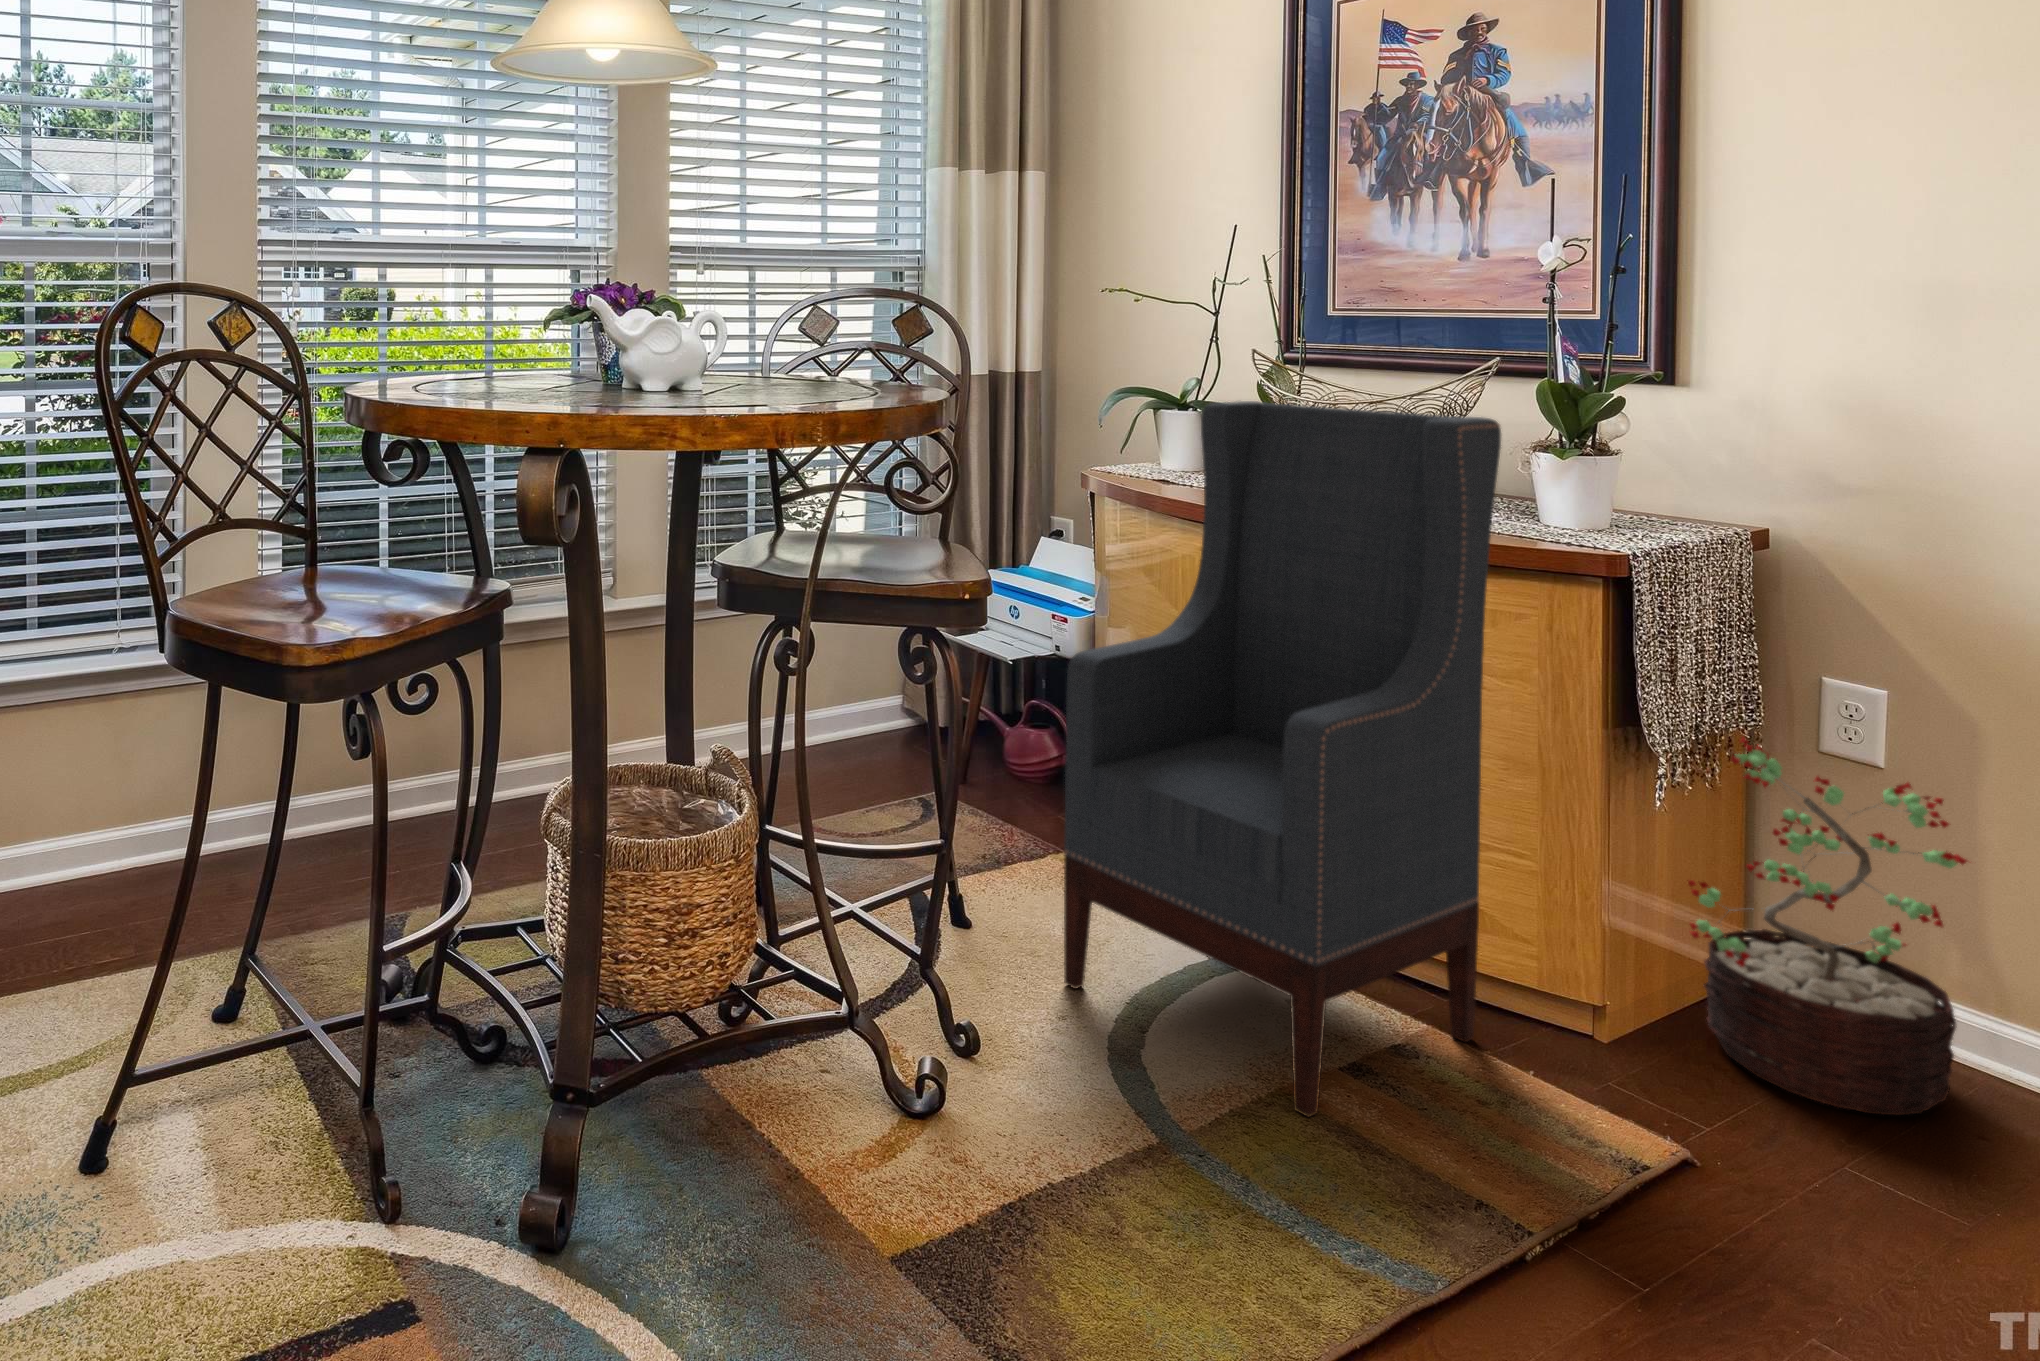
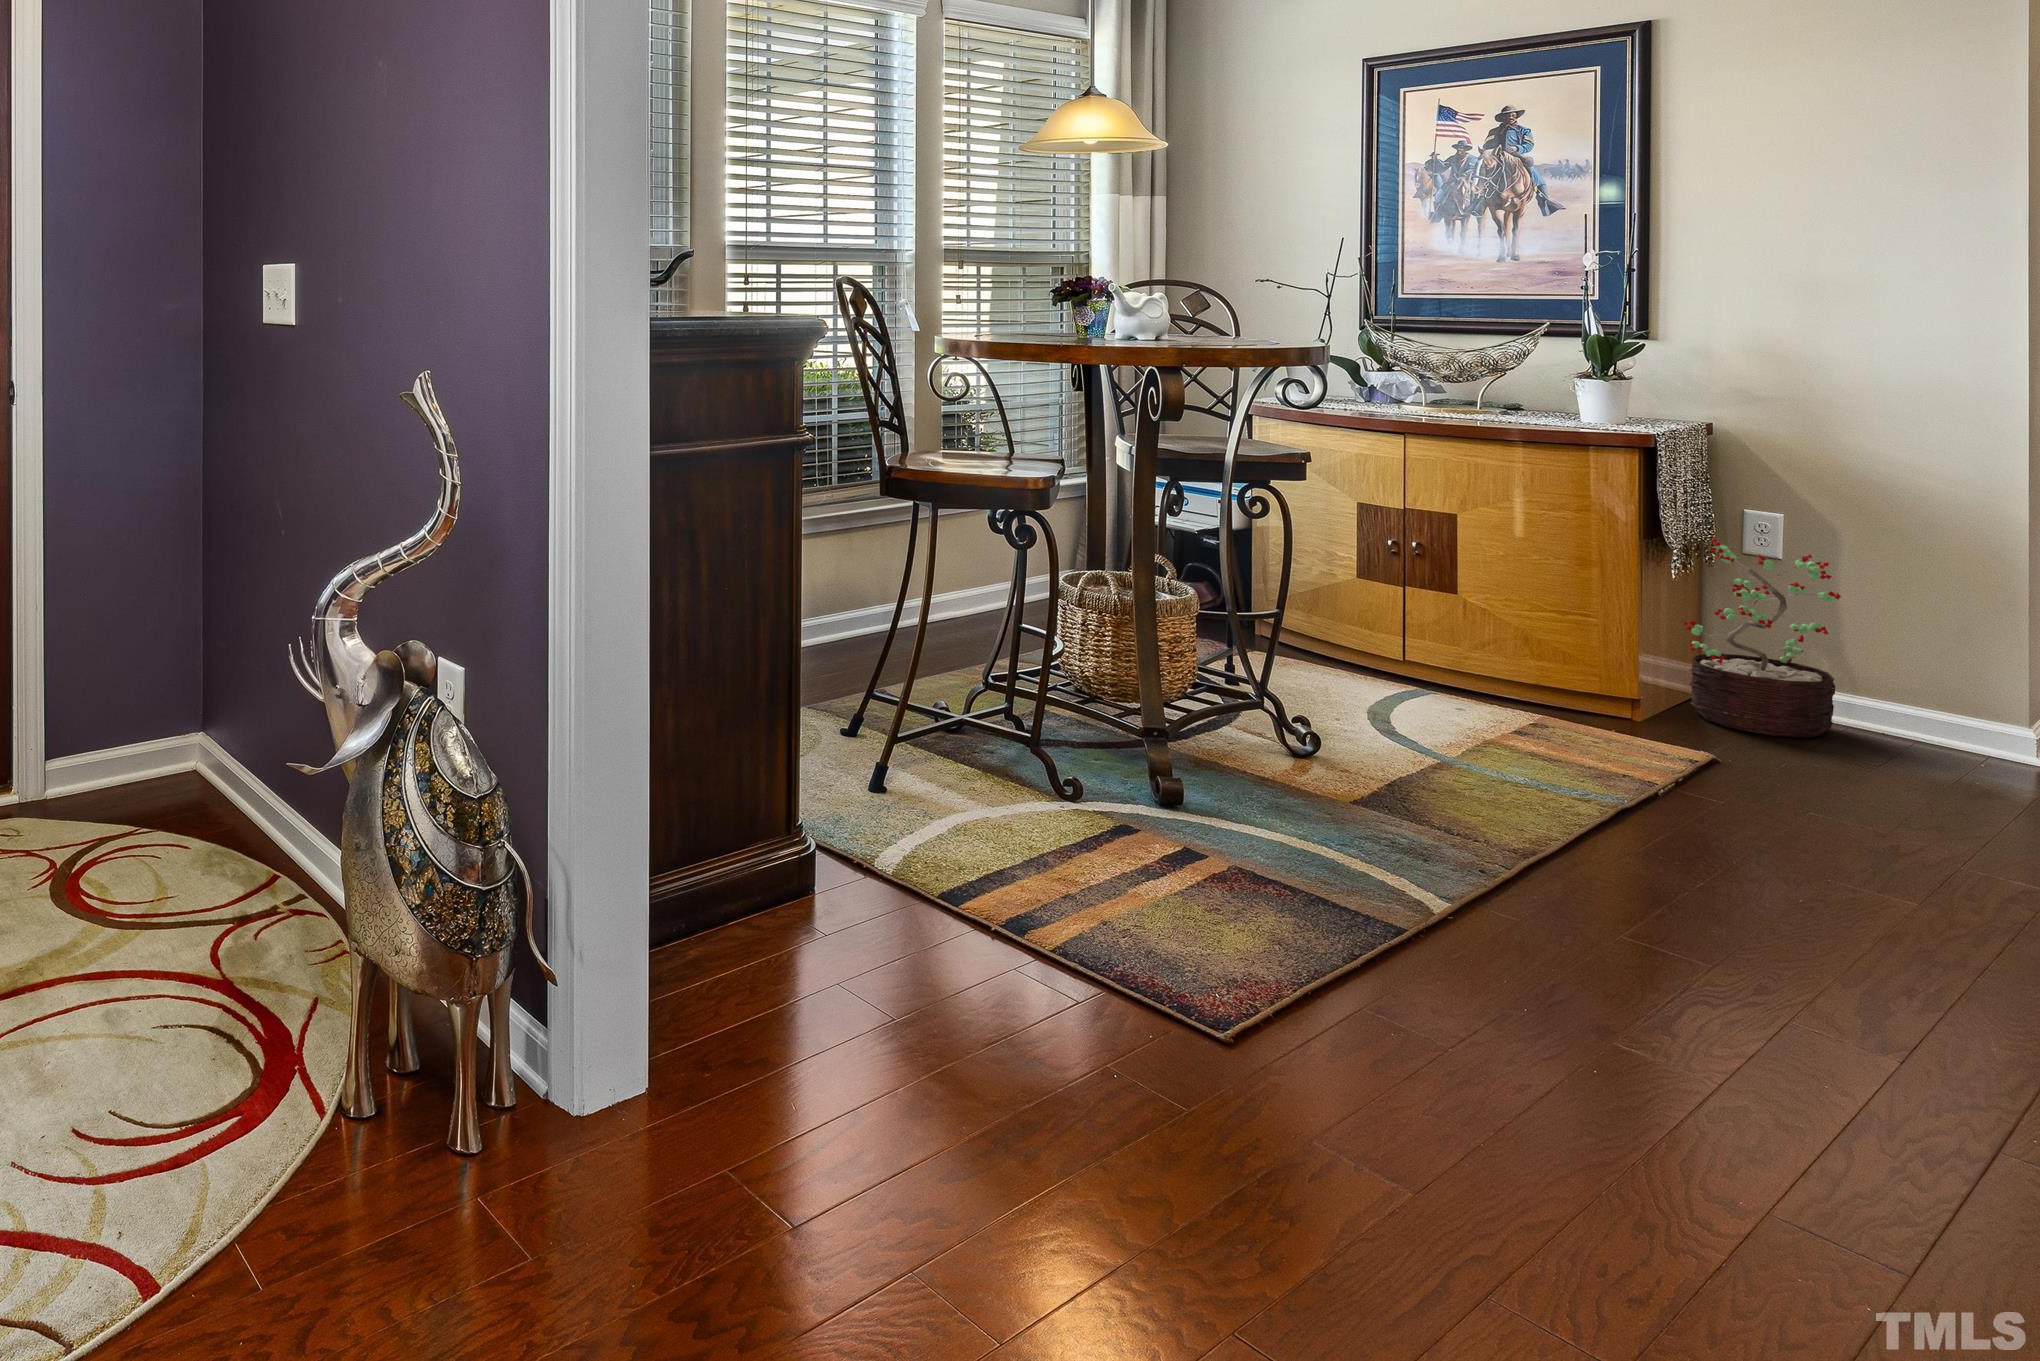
armchair: present [1064,401,1501,1117] -> none [1318,352,1581,748]

